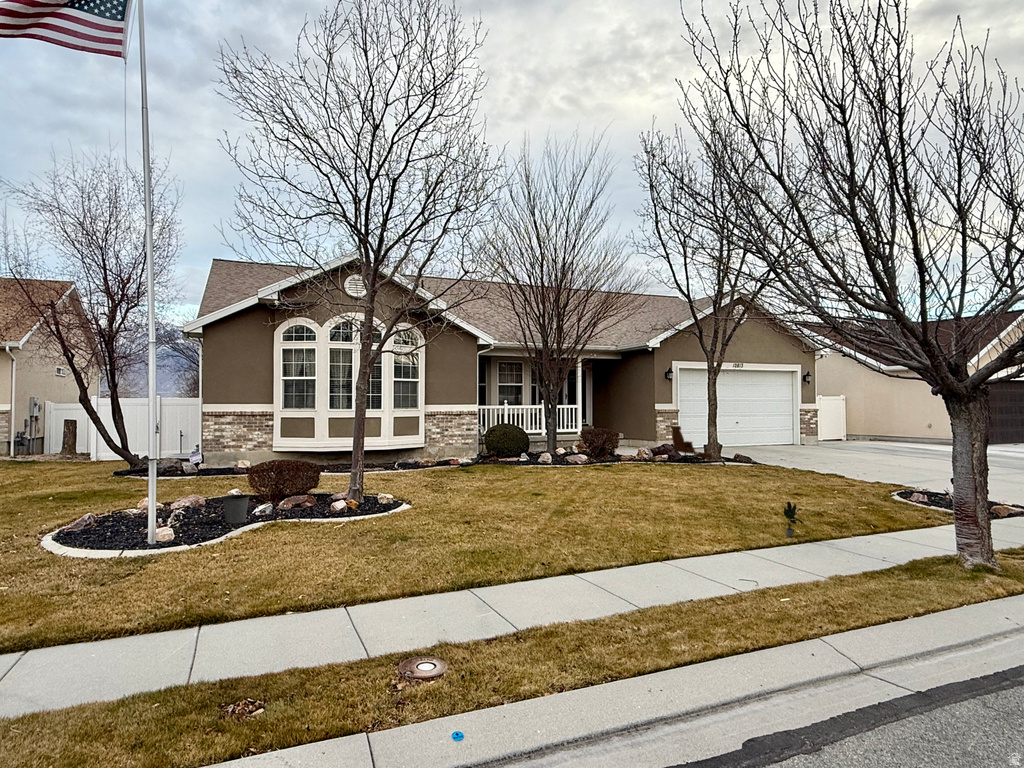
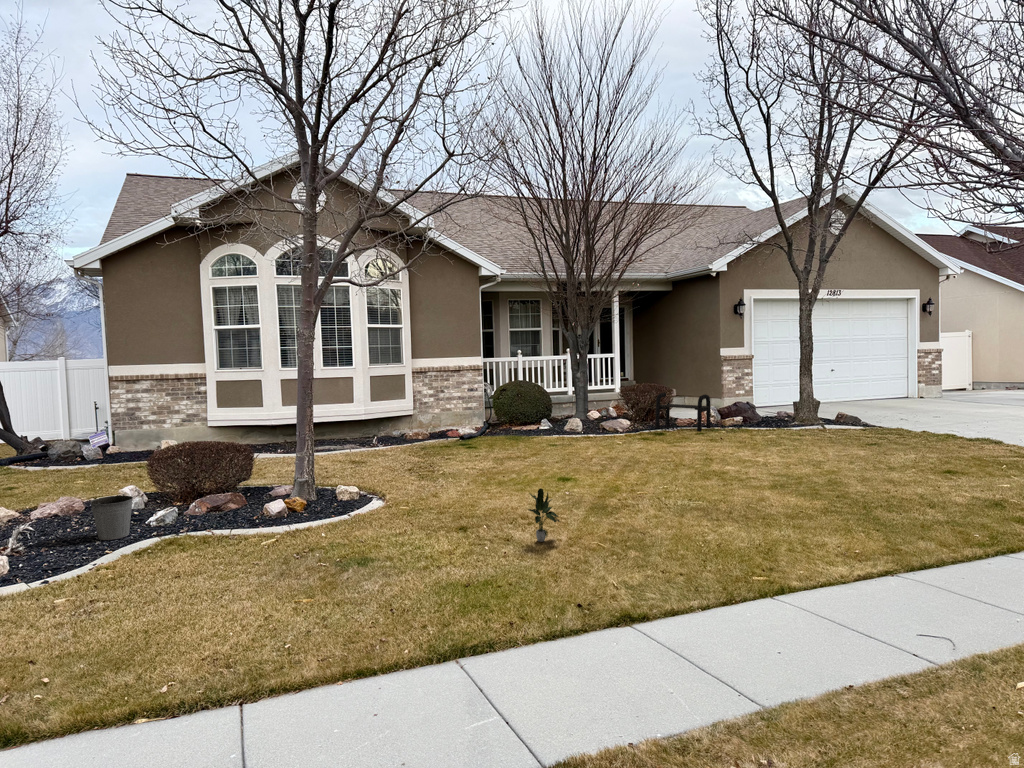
lounge chair: present [671,426,712,463] -> none [746,377,804,428]
bench: none [604,436,645,465] -> present [655,393,711,431]
potted plant: present [782,501,804,537] -> present [529,488,560,542]

